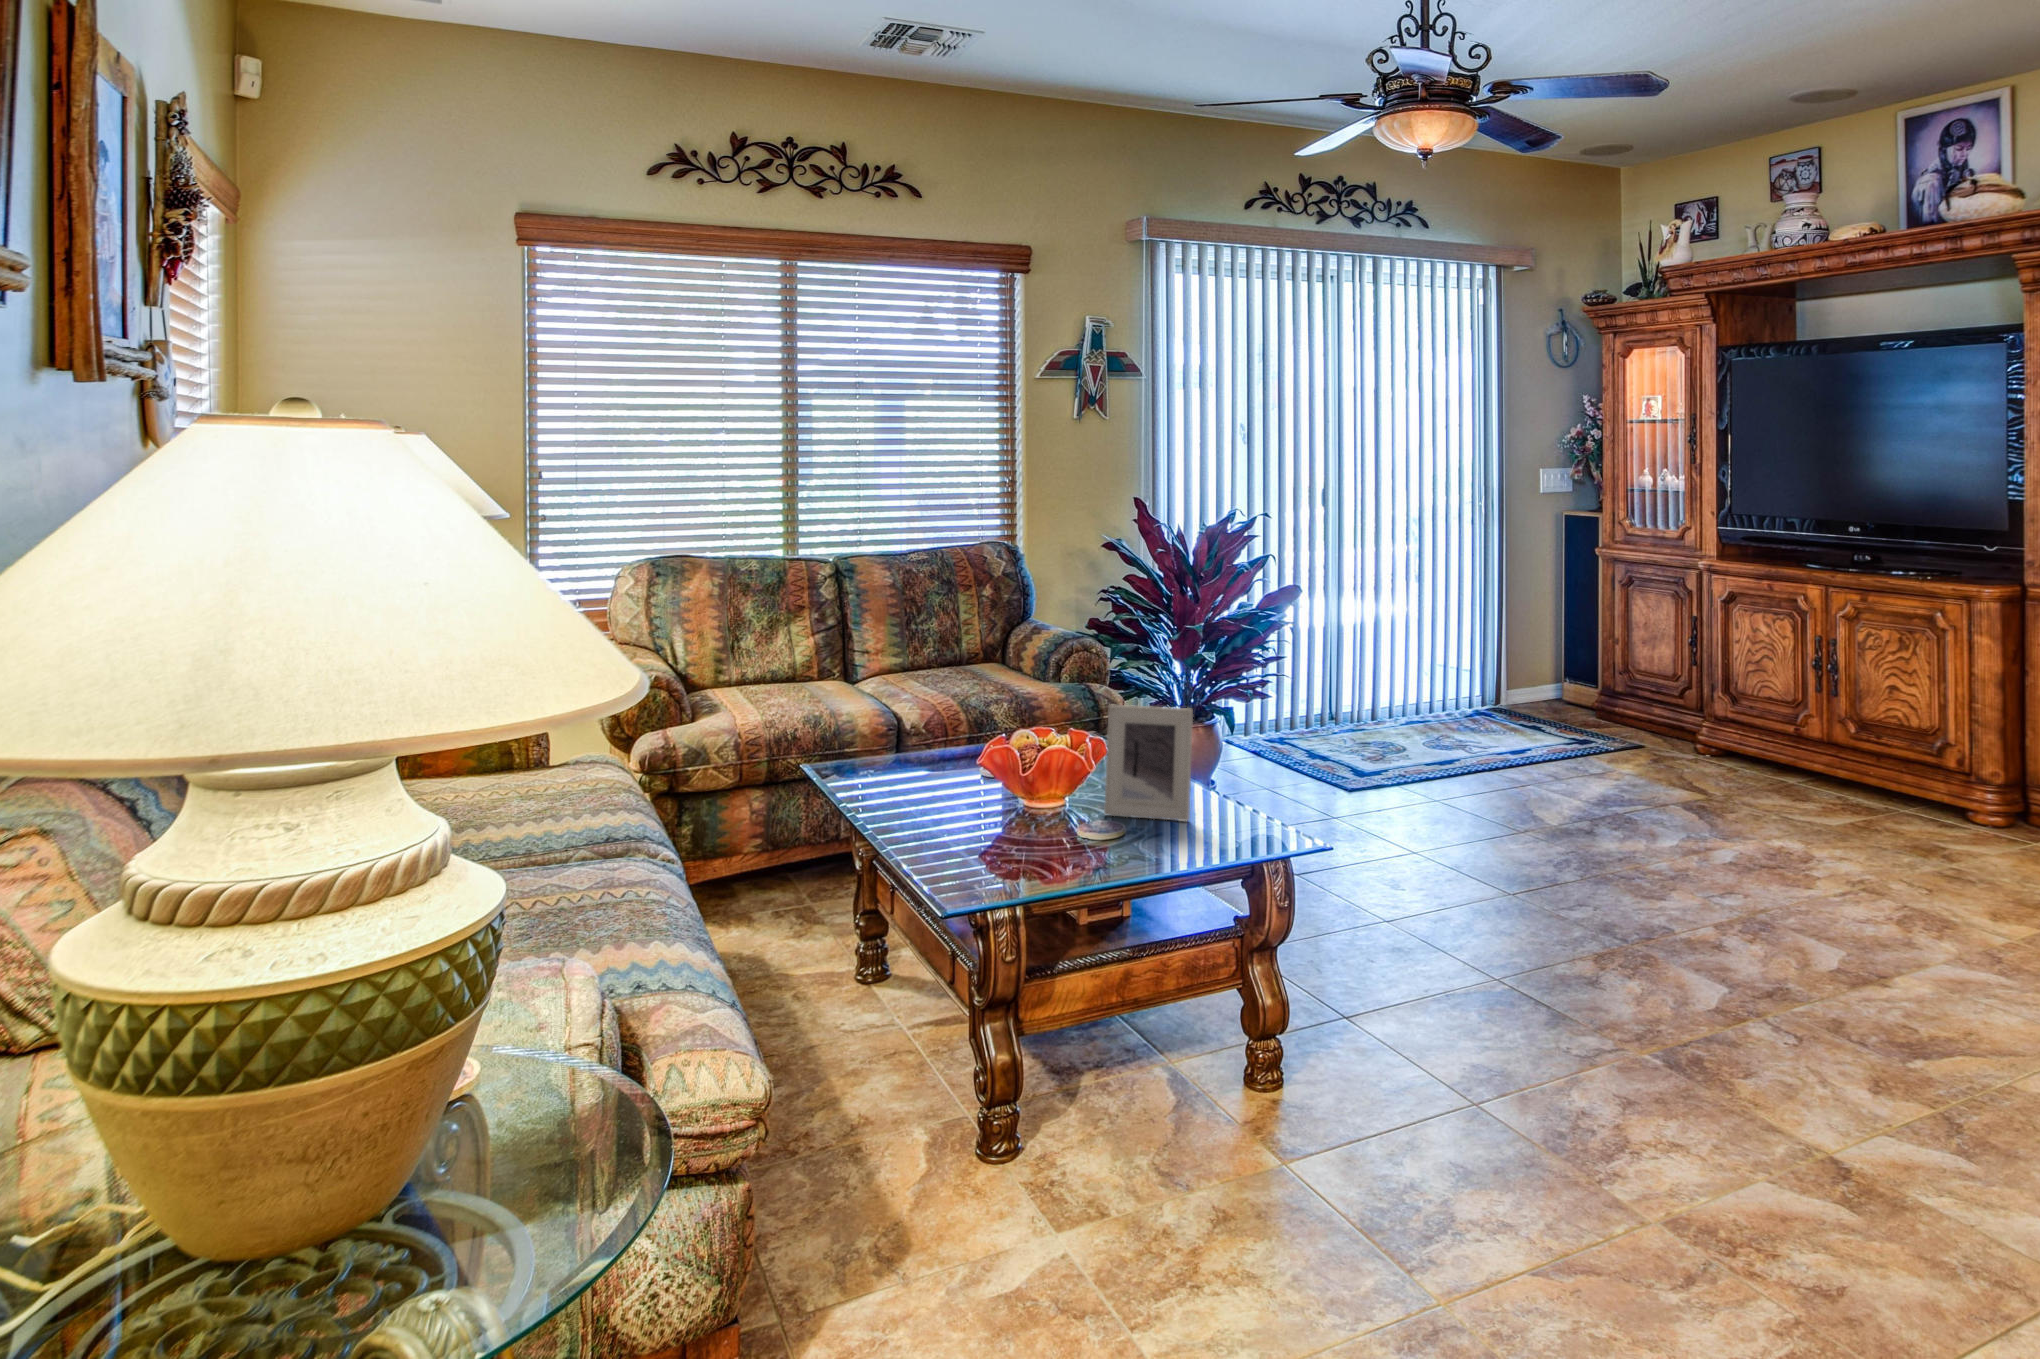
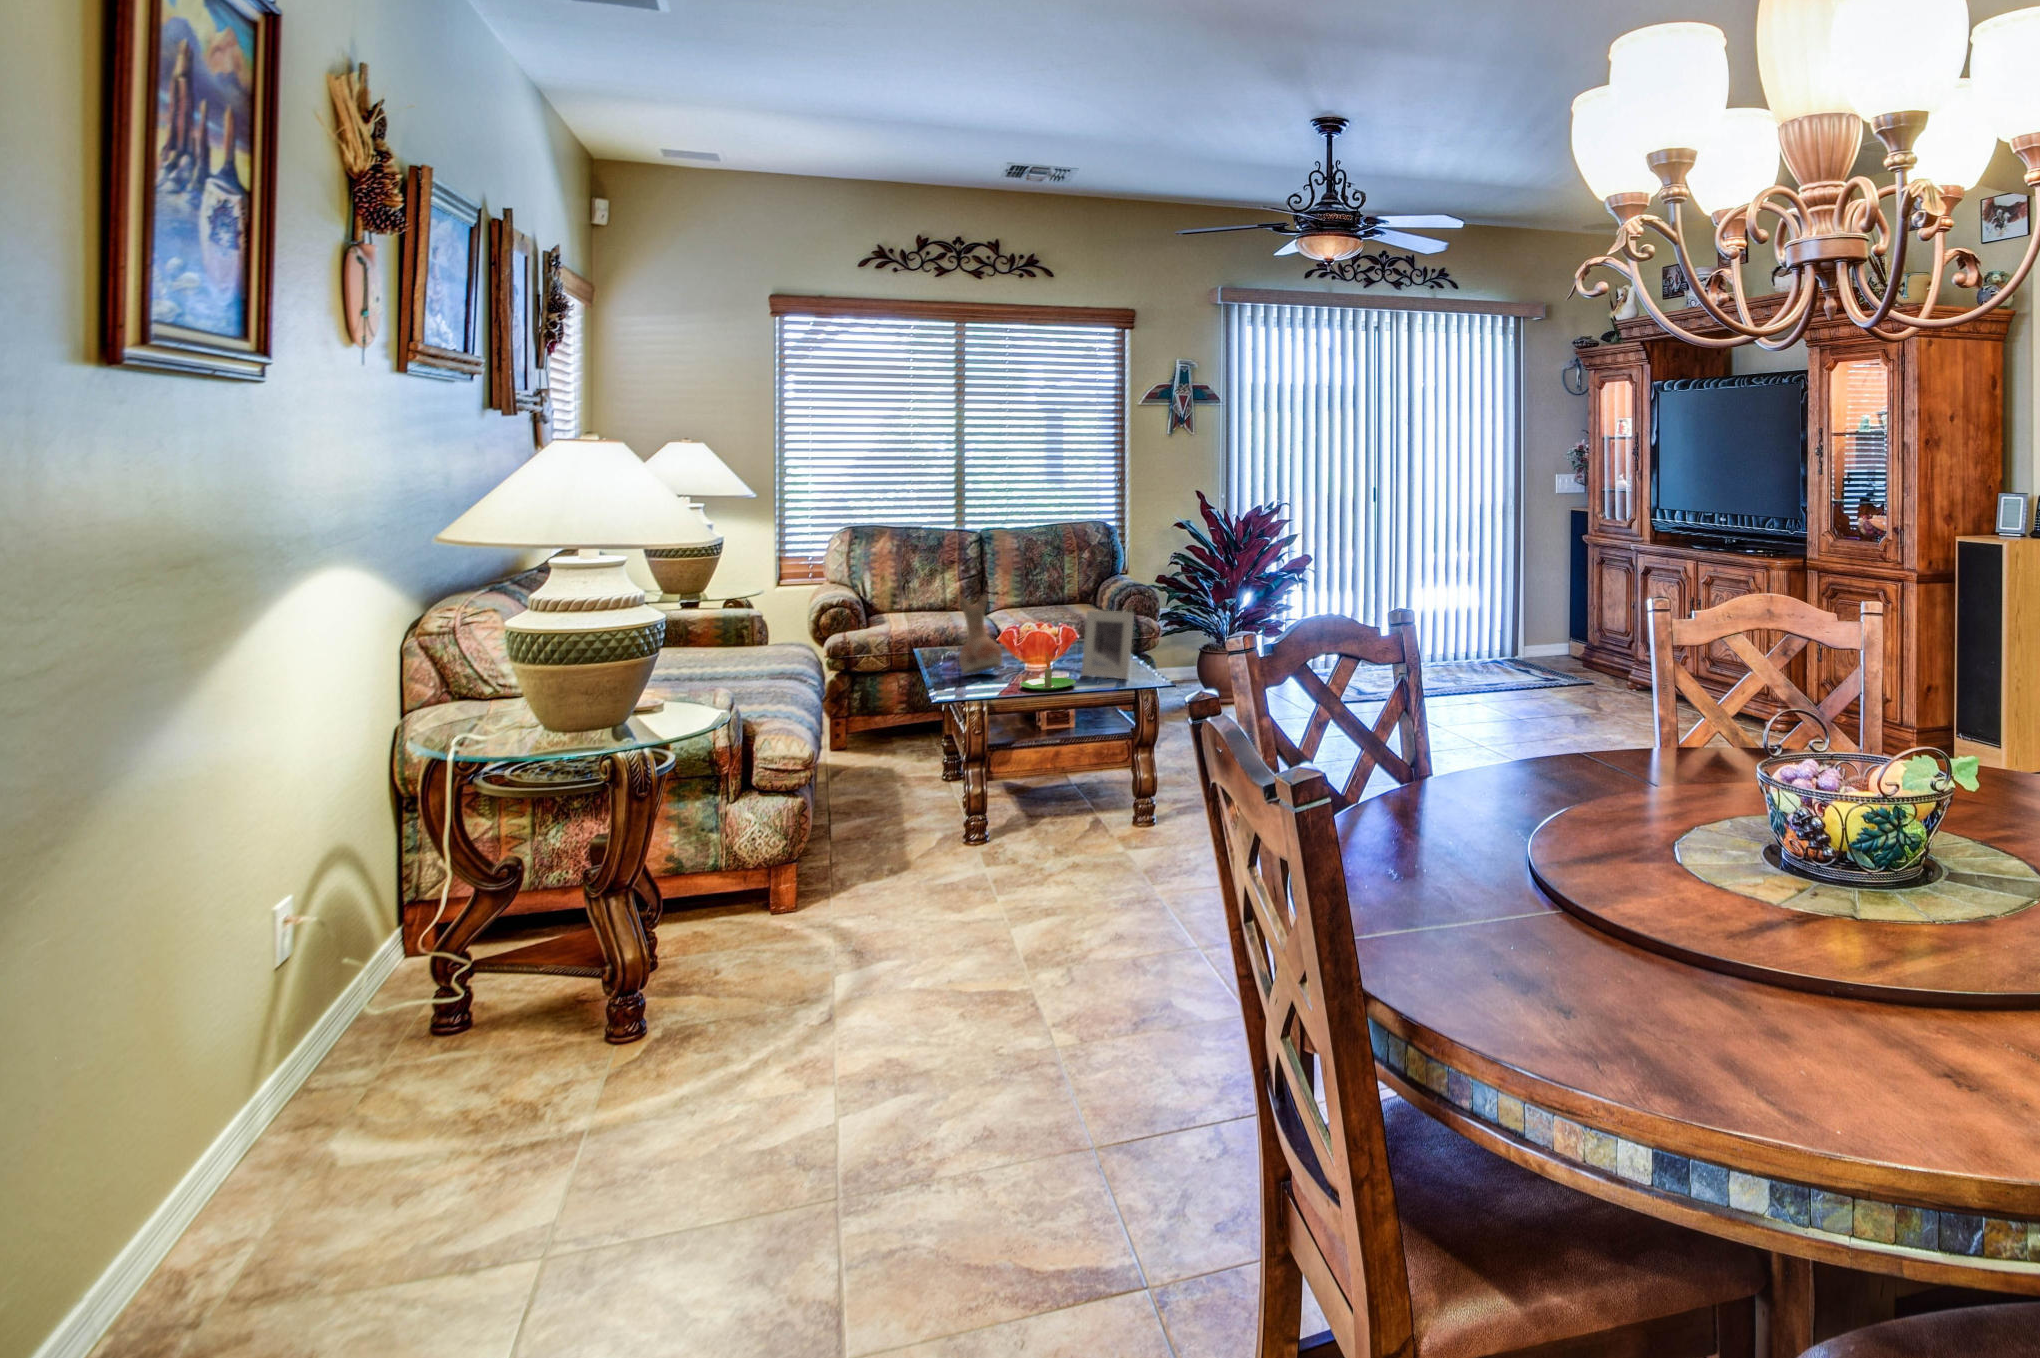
vase: none [893,682,972,819] -> present [958,596,1002,675]
candle: none [1028,786,1121,856] -> present [1020,652,1076,690]

